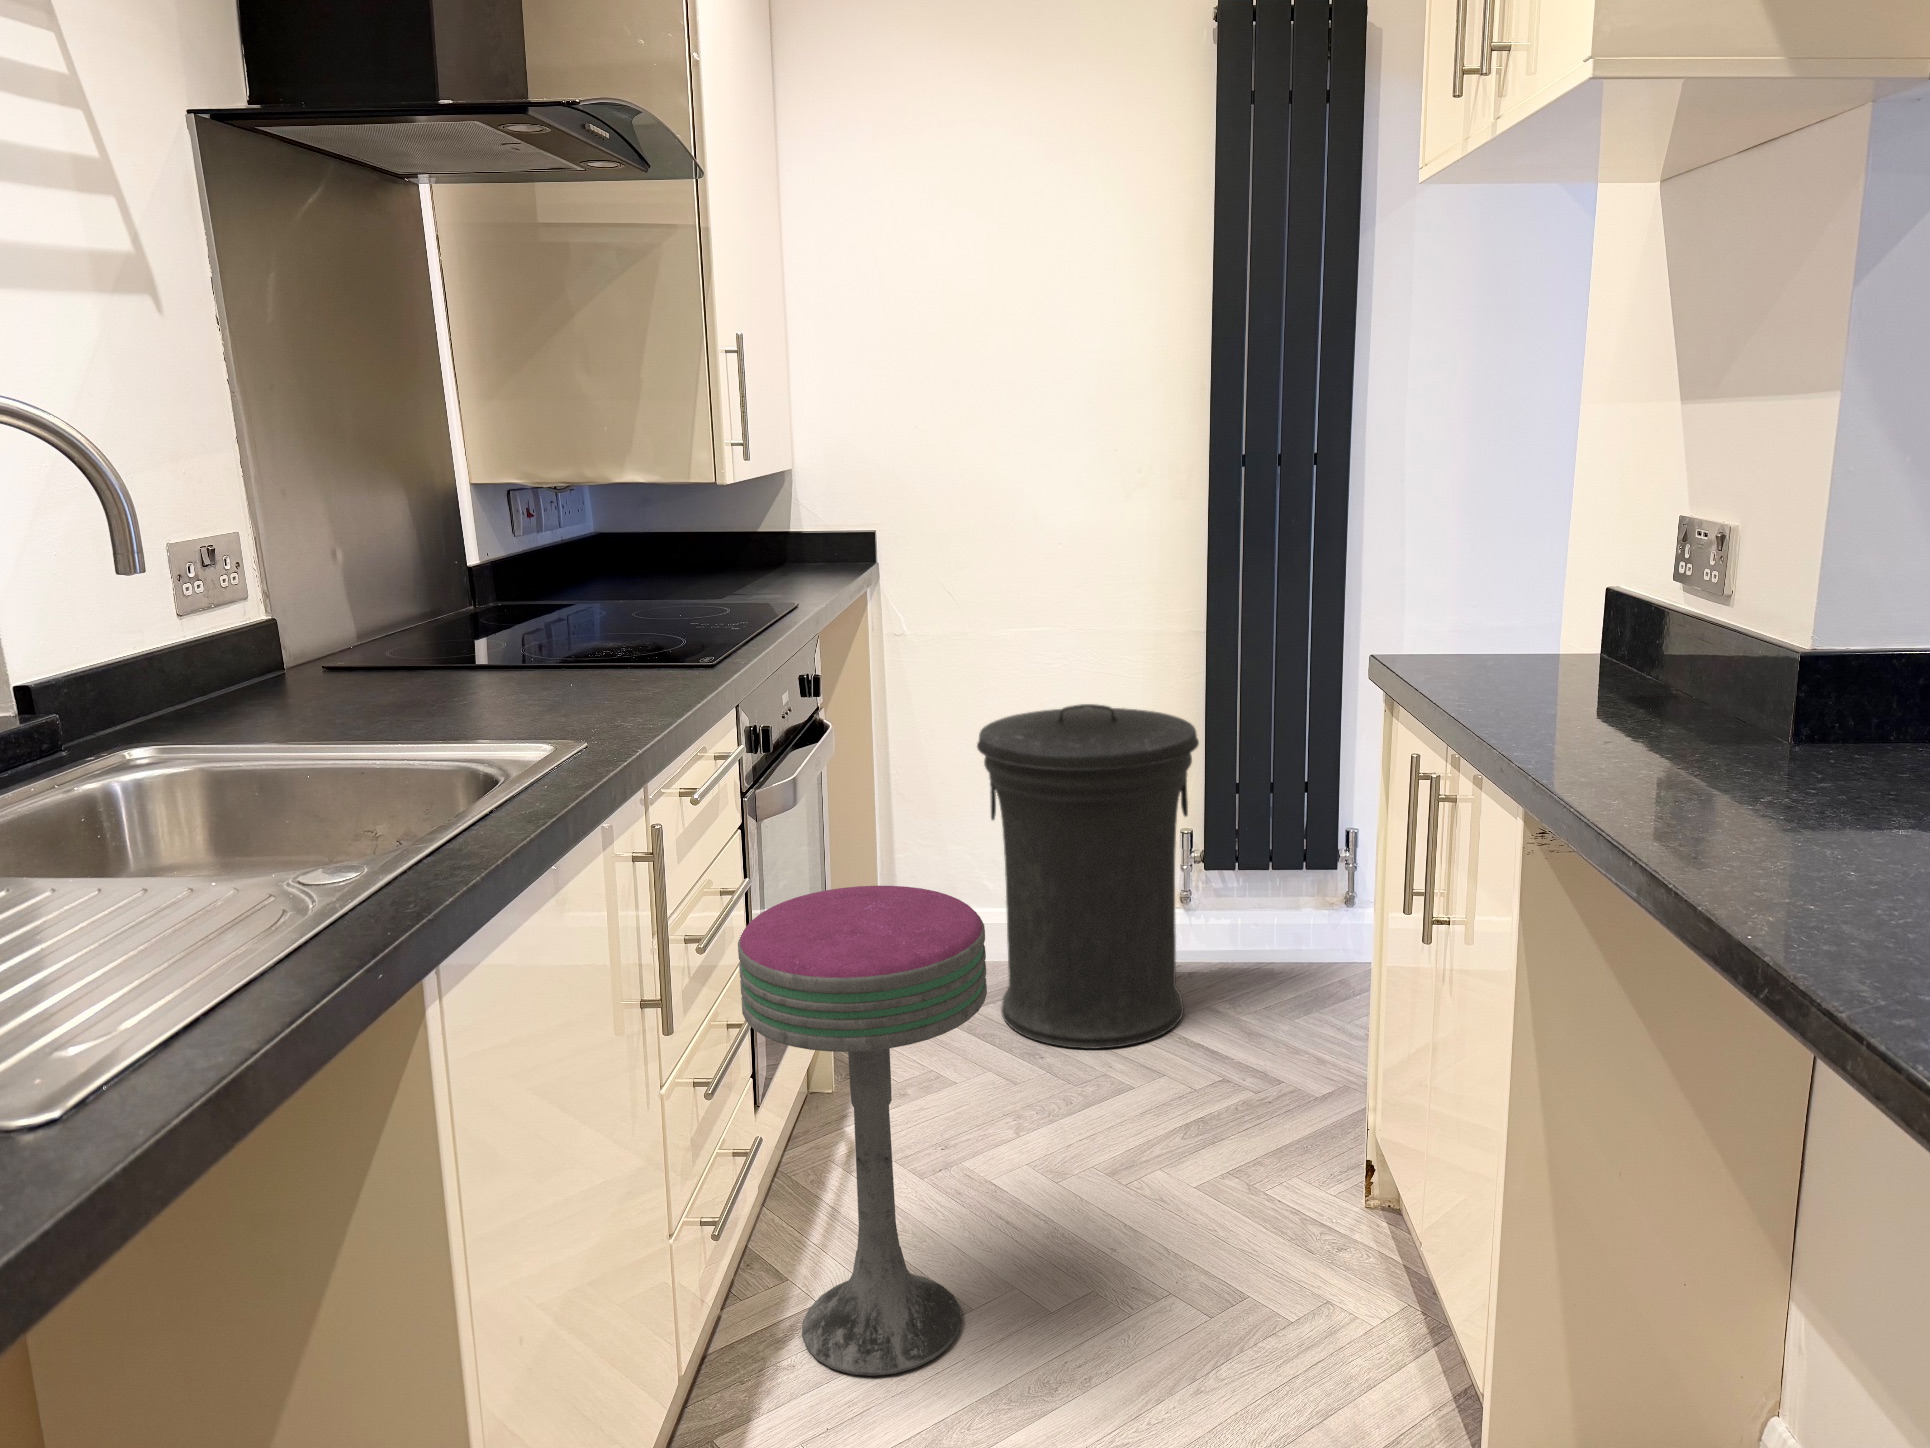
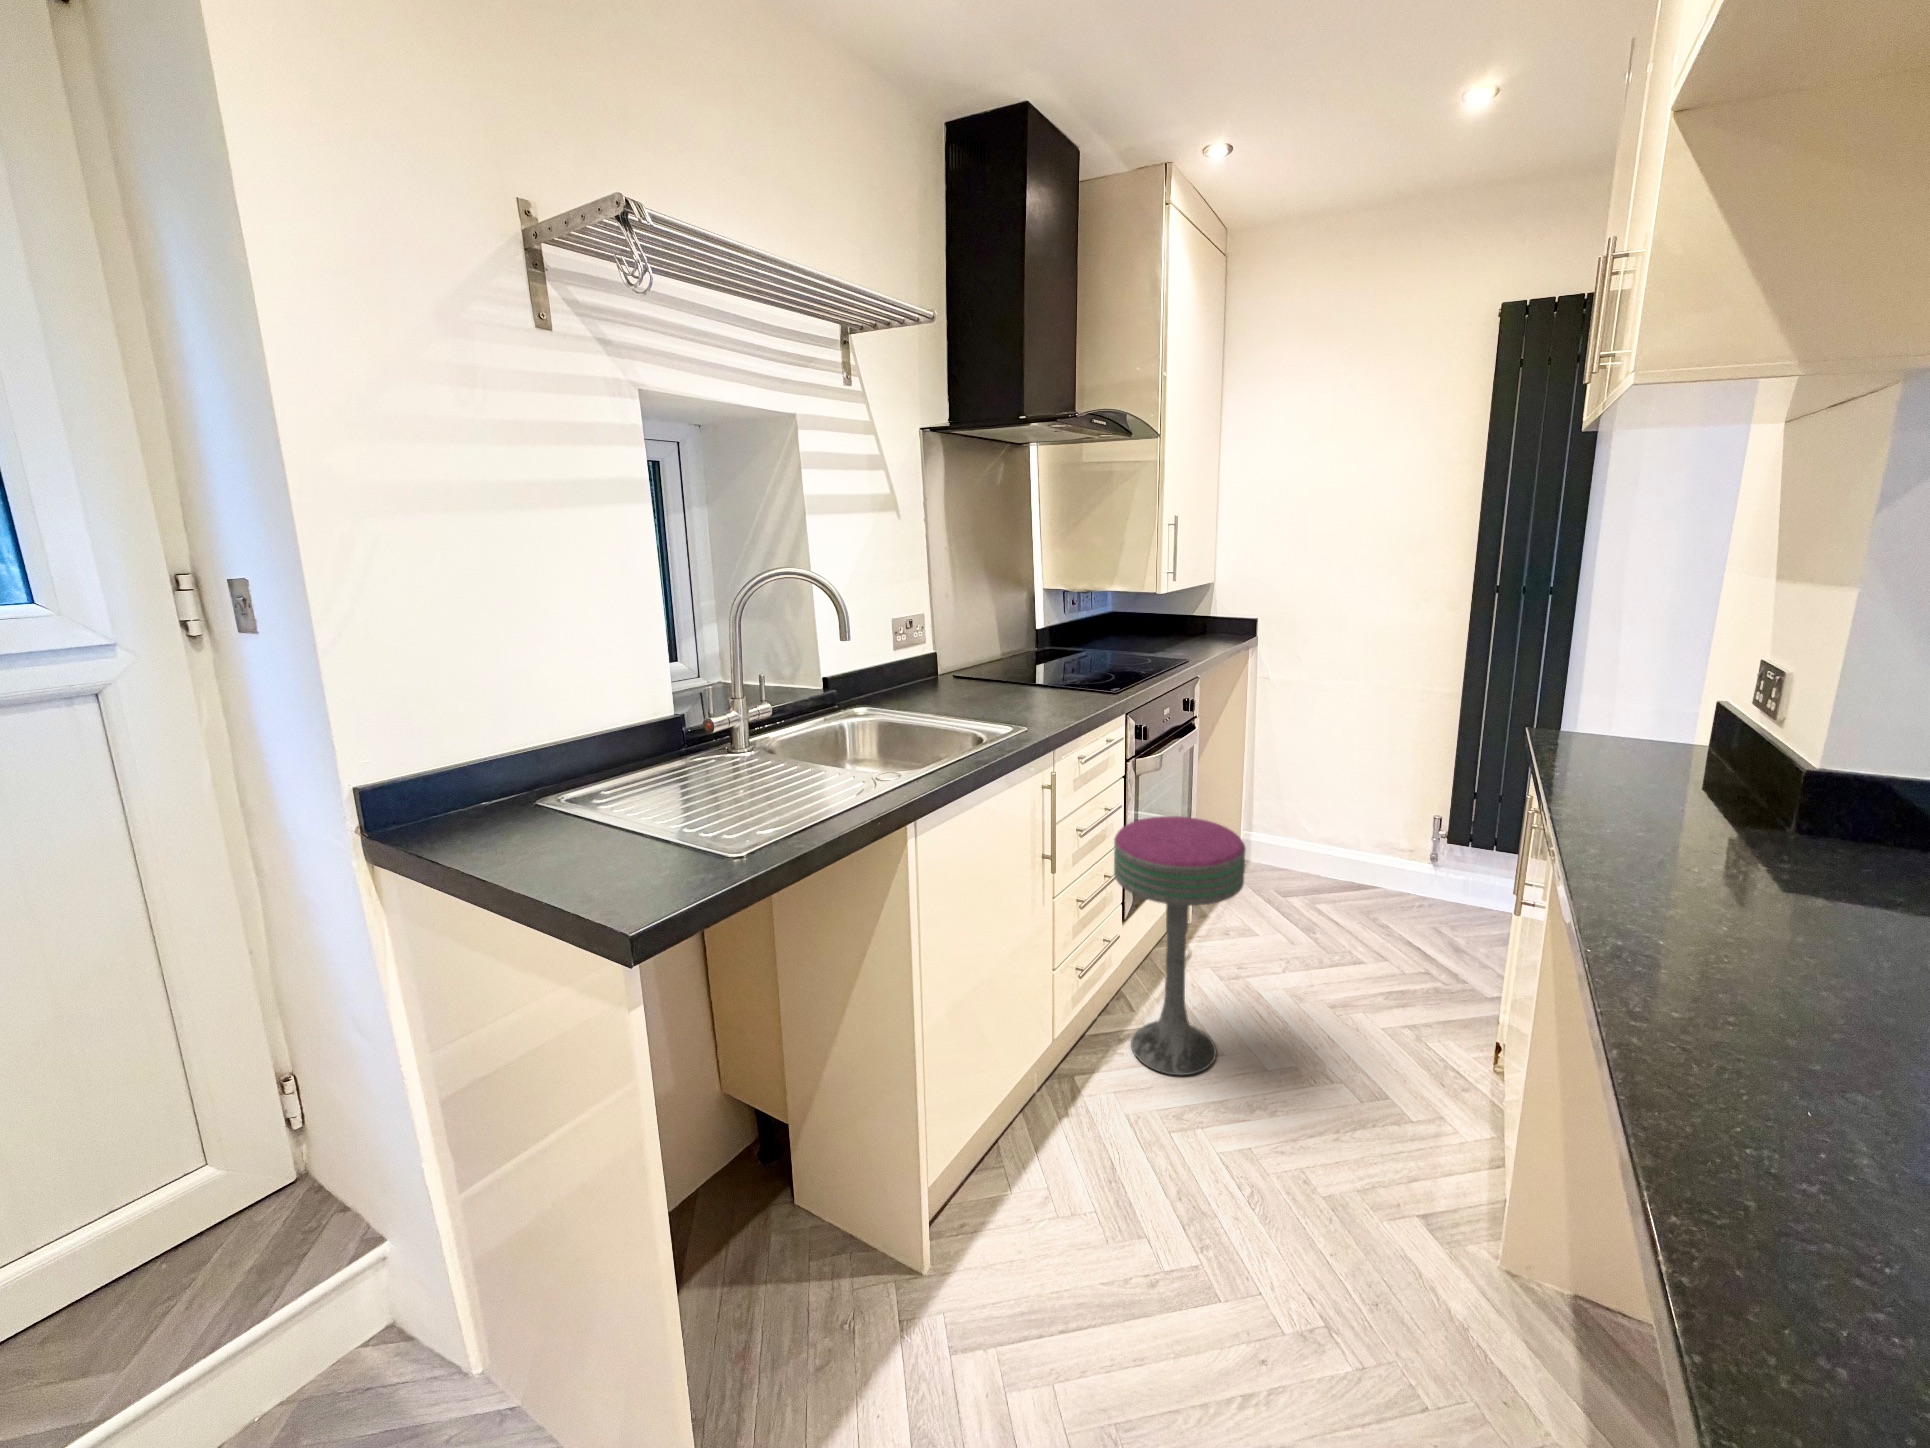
trash can: present [977,704,1199,1049] -> none [1299,733,1442,938]

